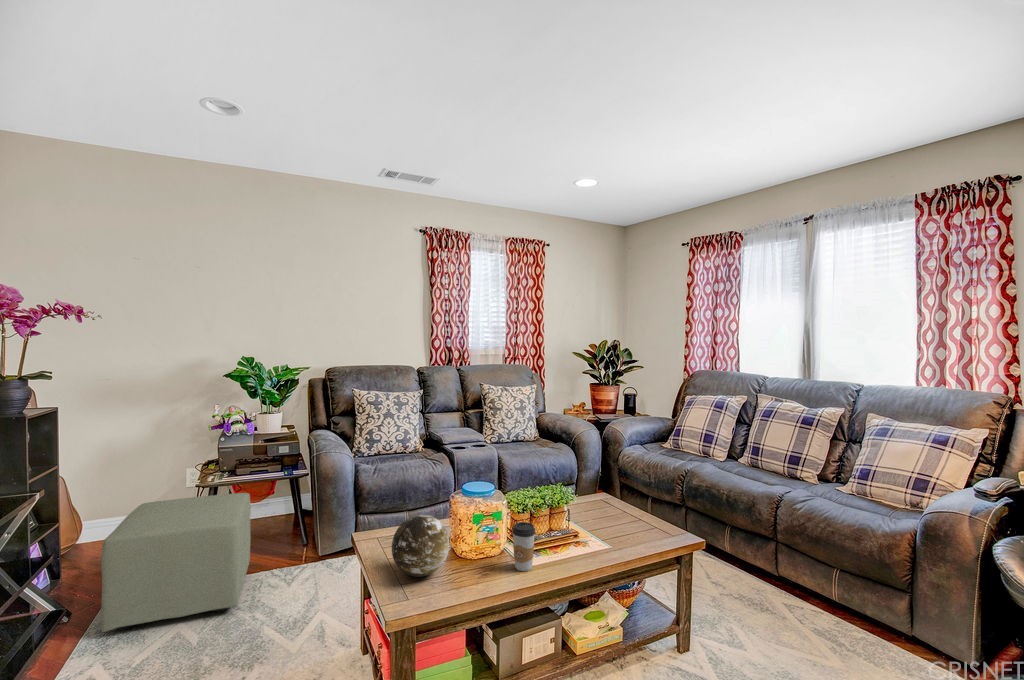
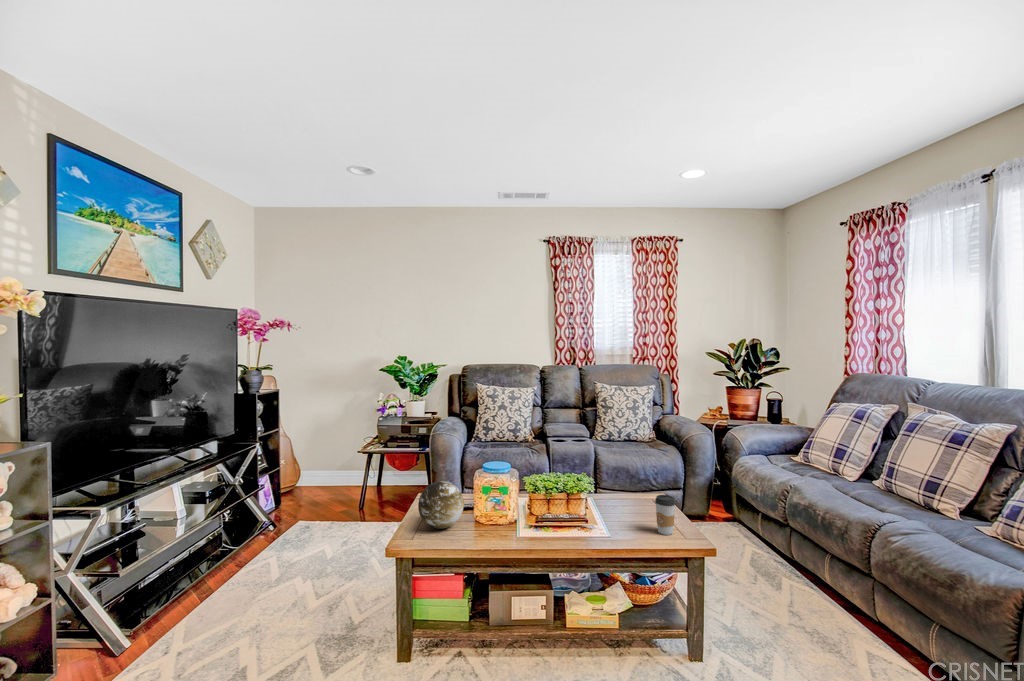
ottoman: present [101,493,251,632] -> none [287,459,389,543]
coffee cup: present [512,522,535,571] -> present [655,495,675,535]

